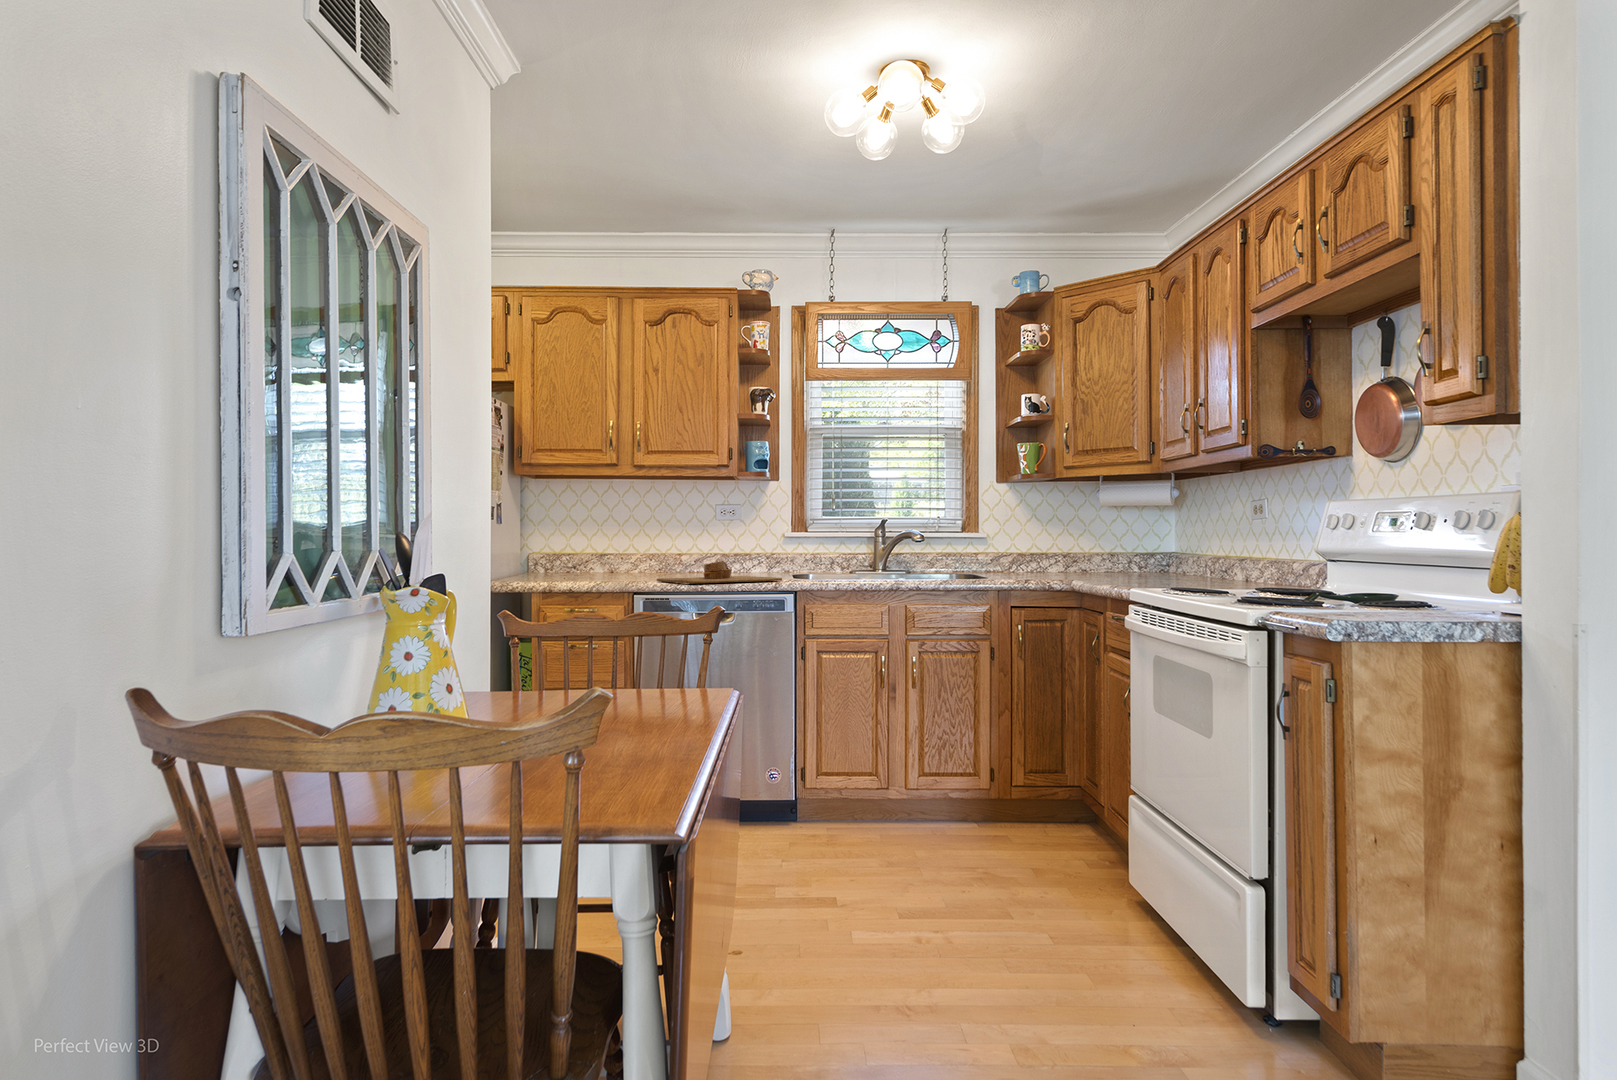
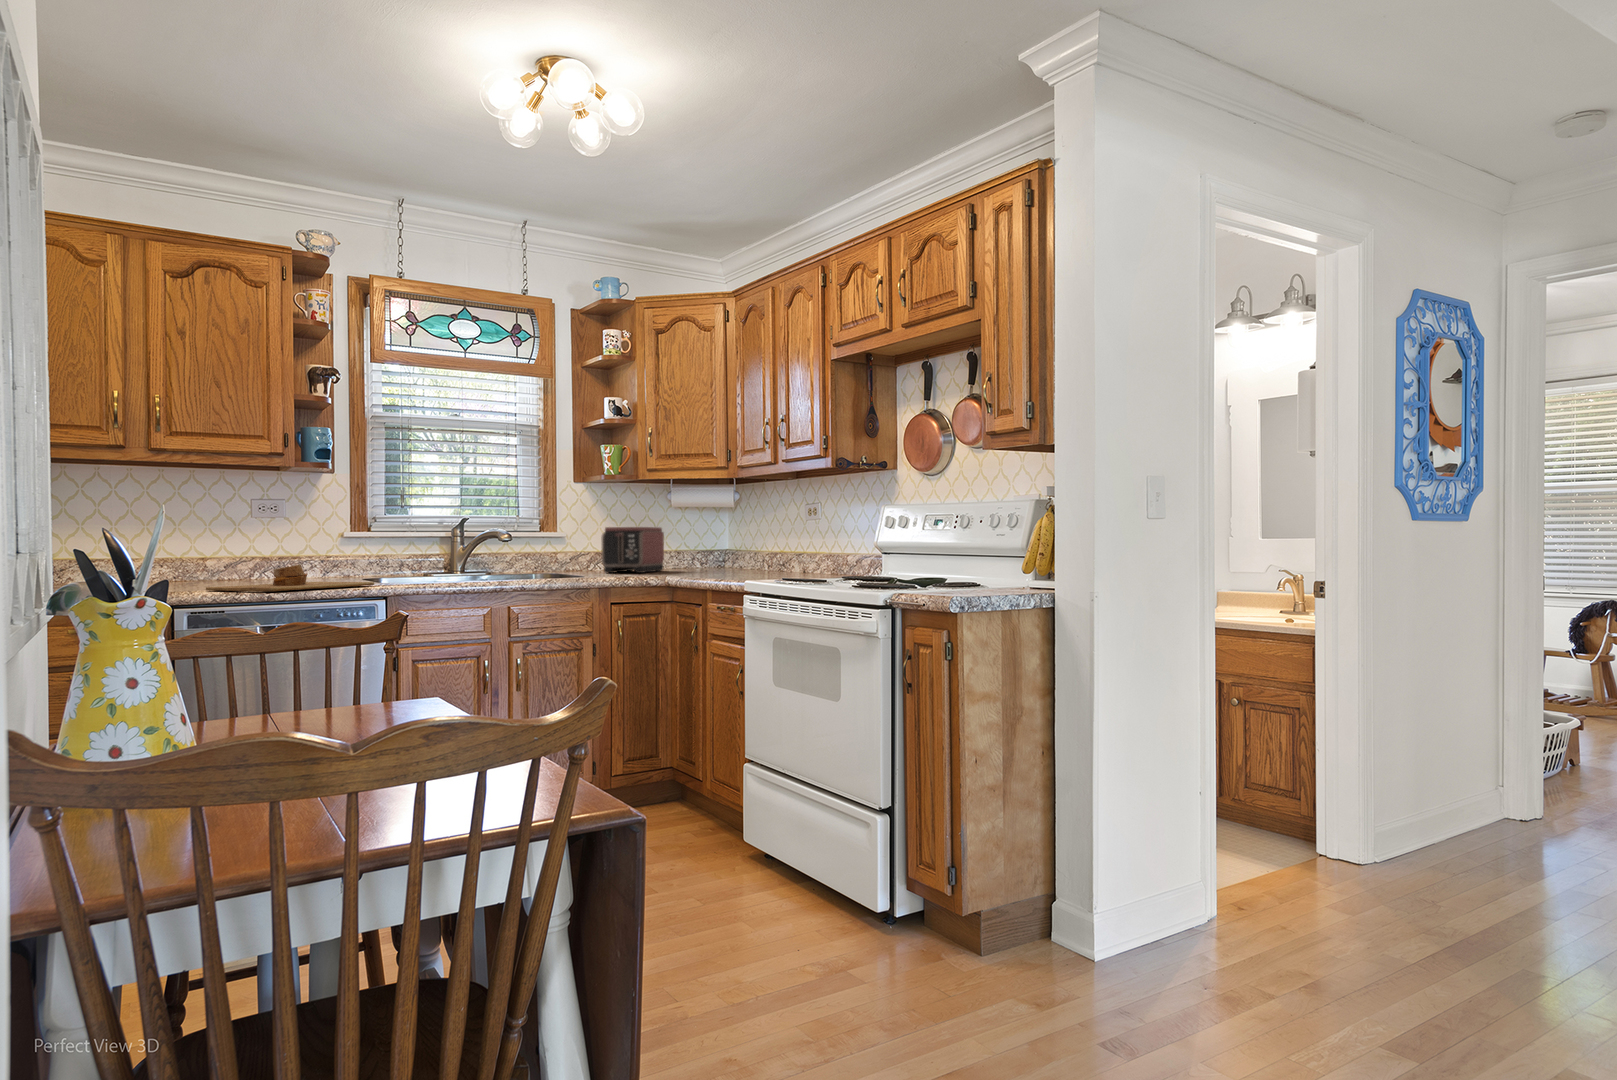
toaster: none [1016,527,1088,575] -> present [602,527,664,573]

